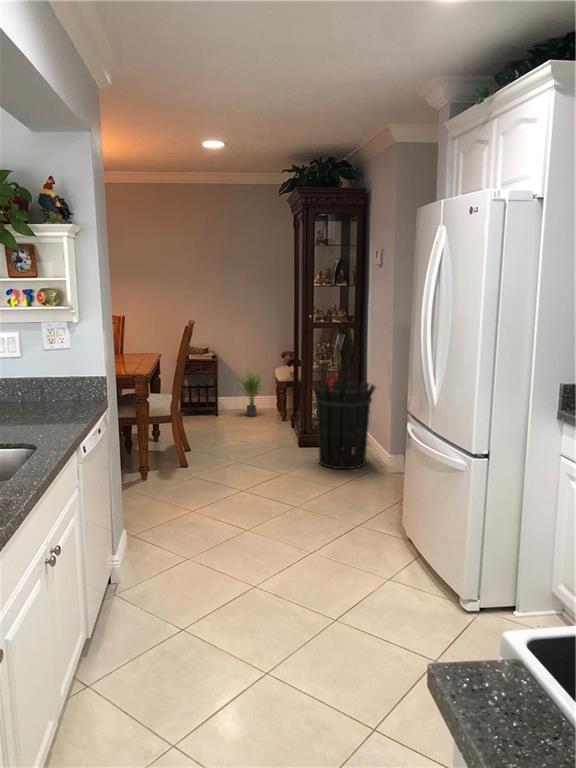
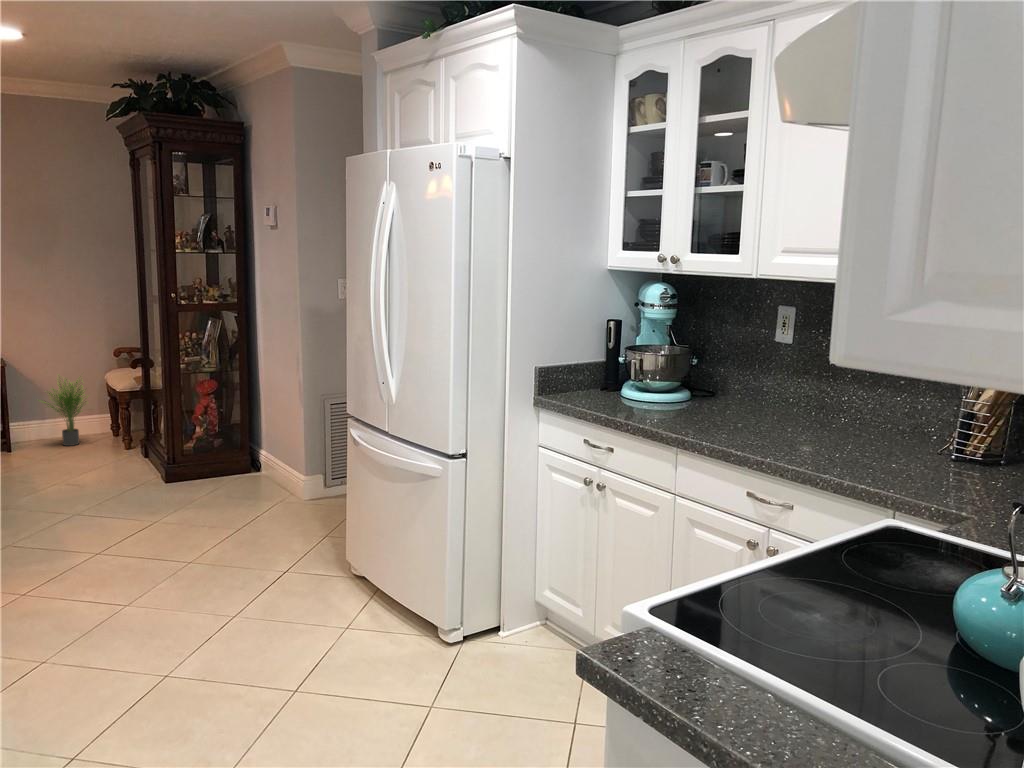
waste bin: present [313,380,376,469] -> none [185,382,276,503]

